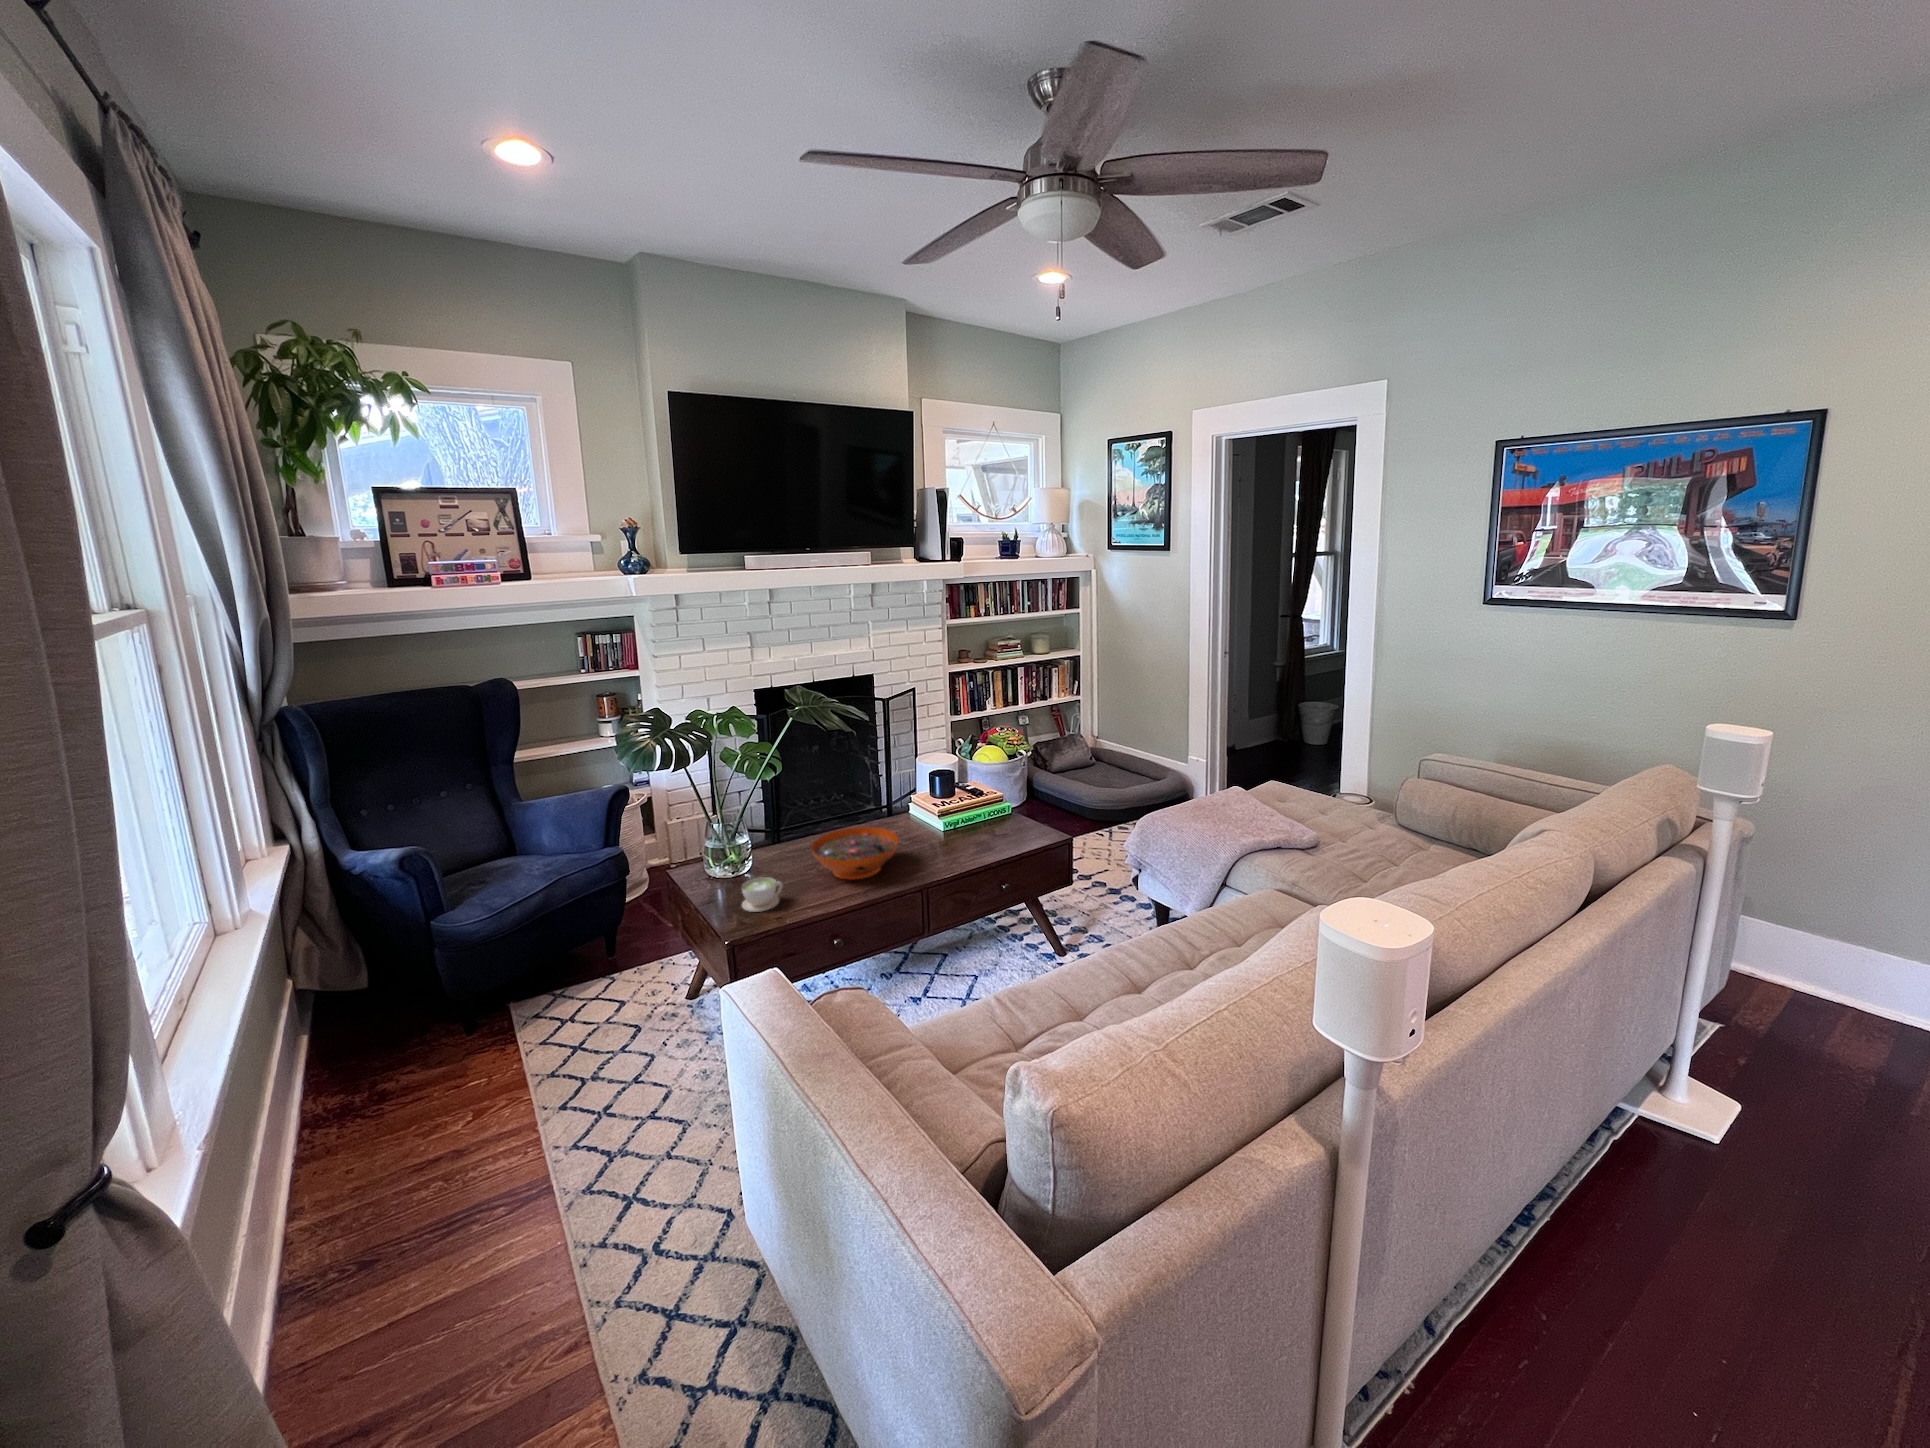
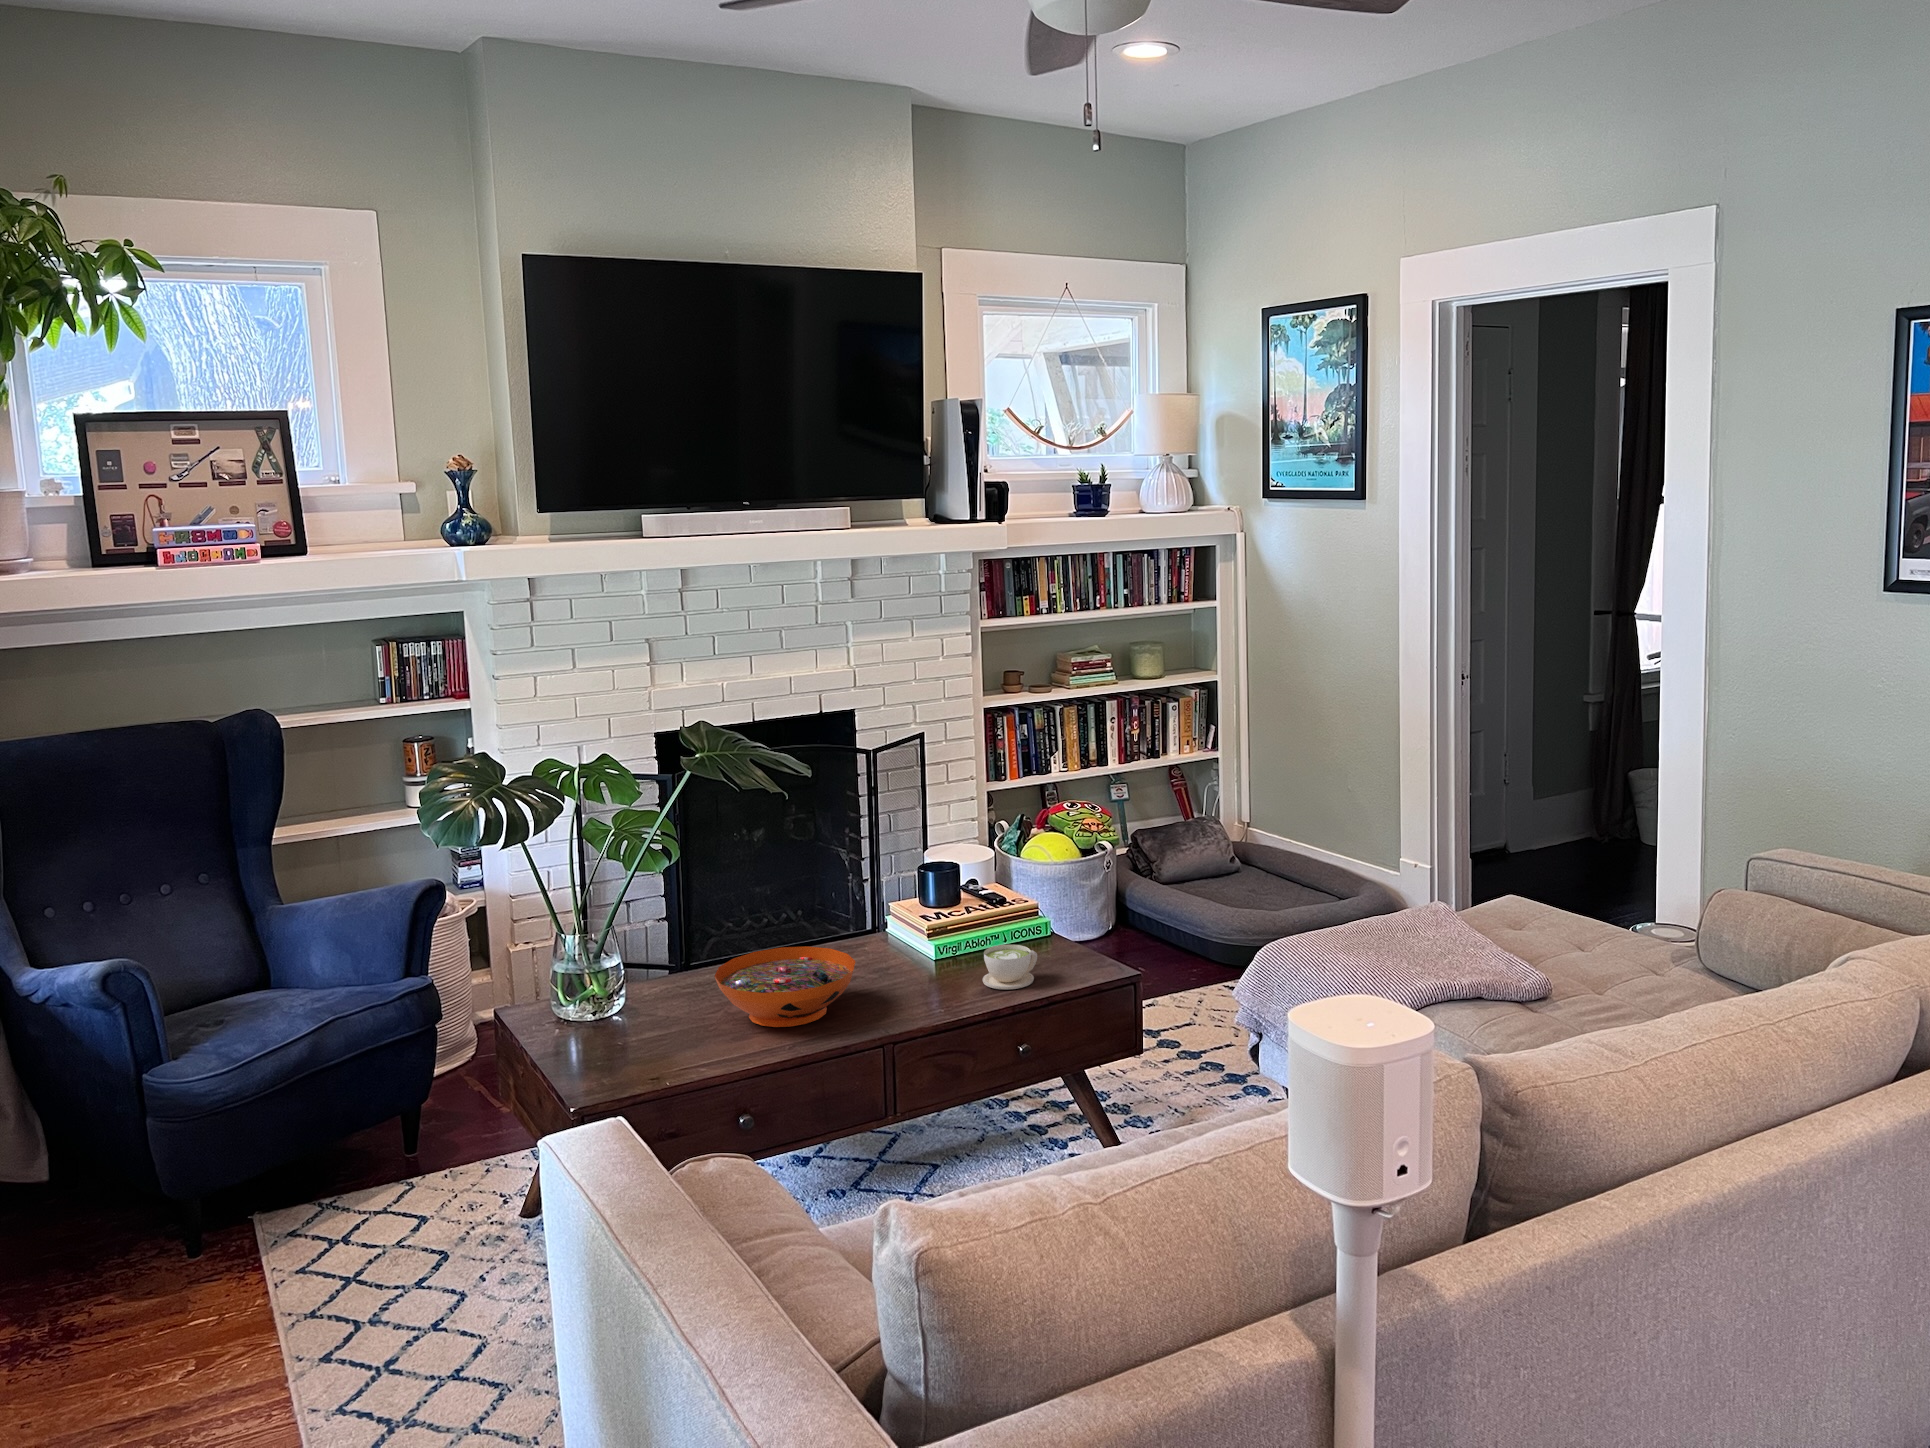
coffee cup: present [742,877,783,912] -> present [983,944,1037,989]

